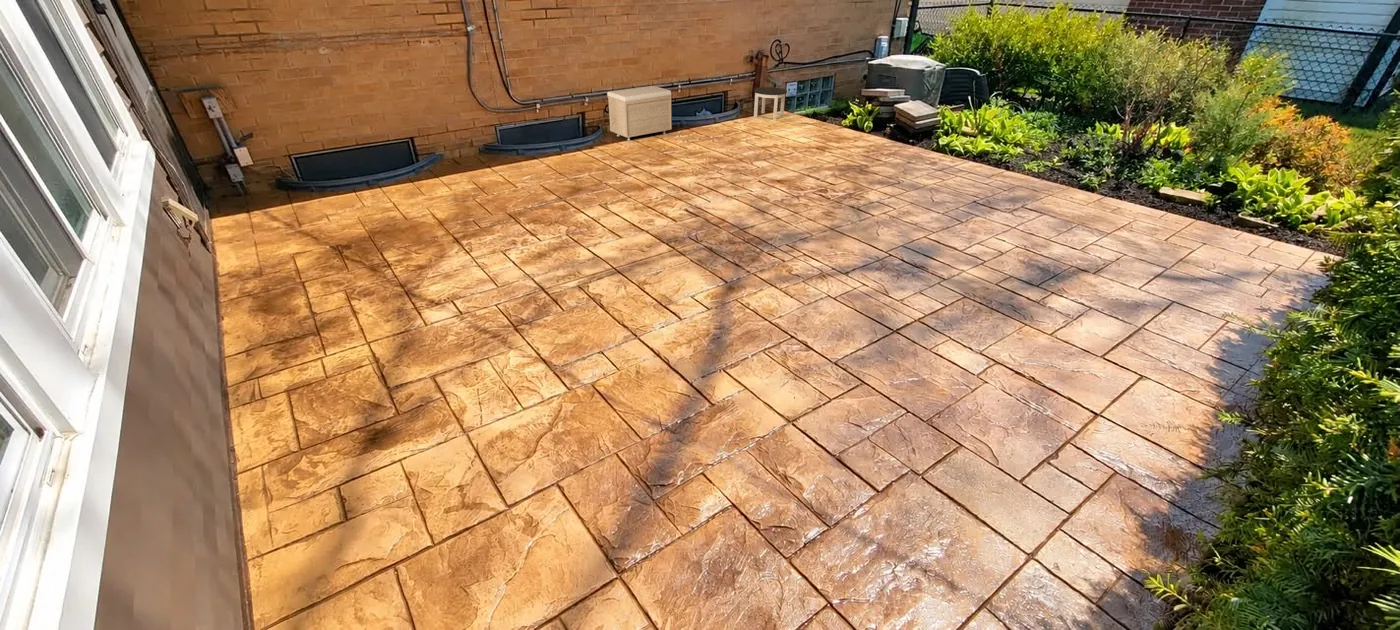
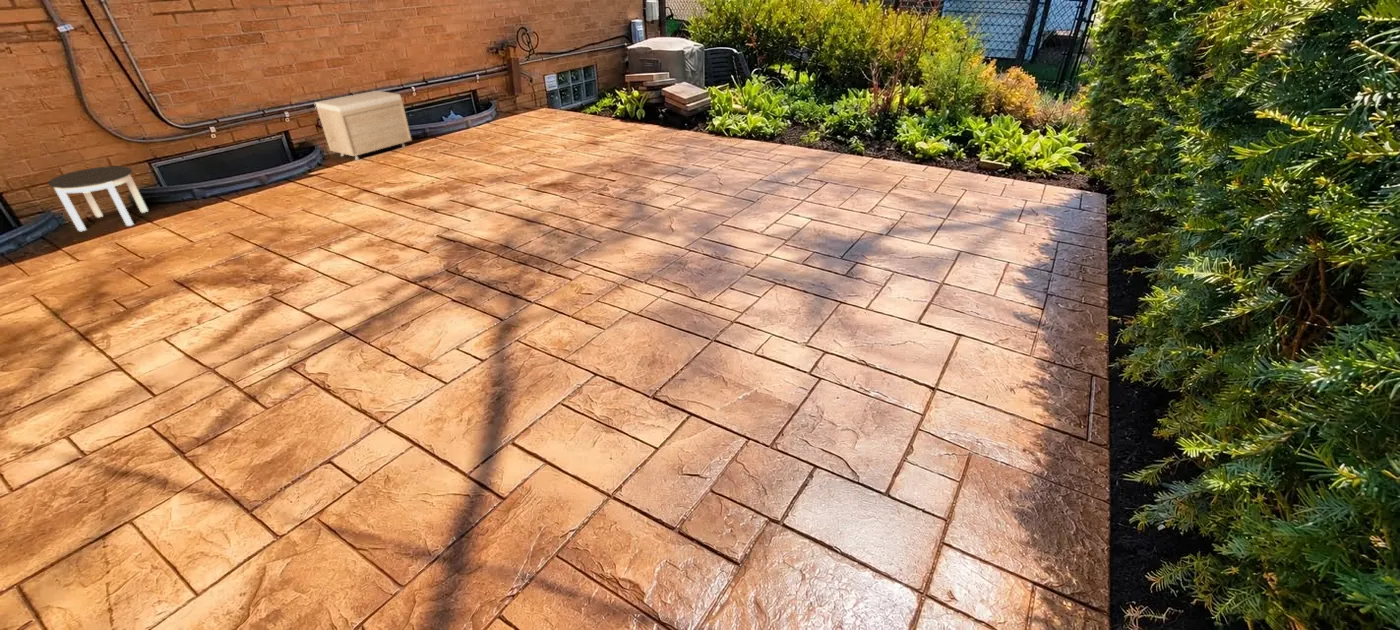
round table: present [754,87,787,120] -> present [48,166,148,231]

